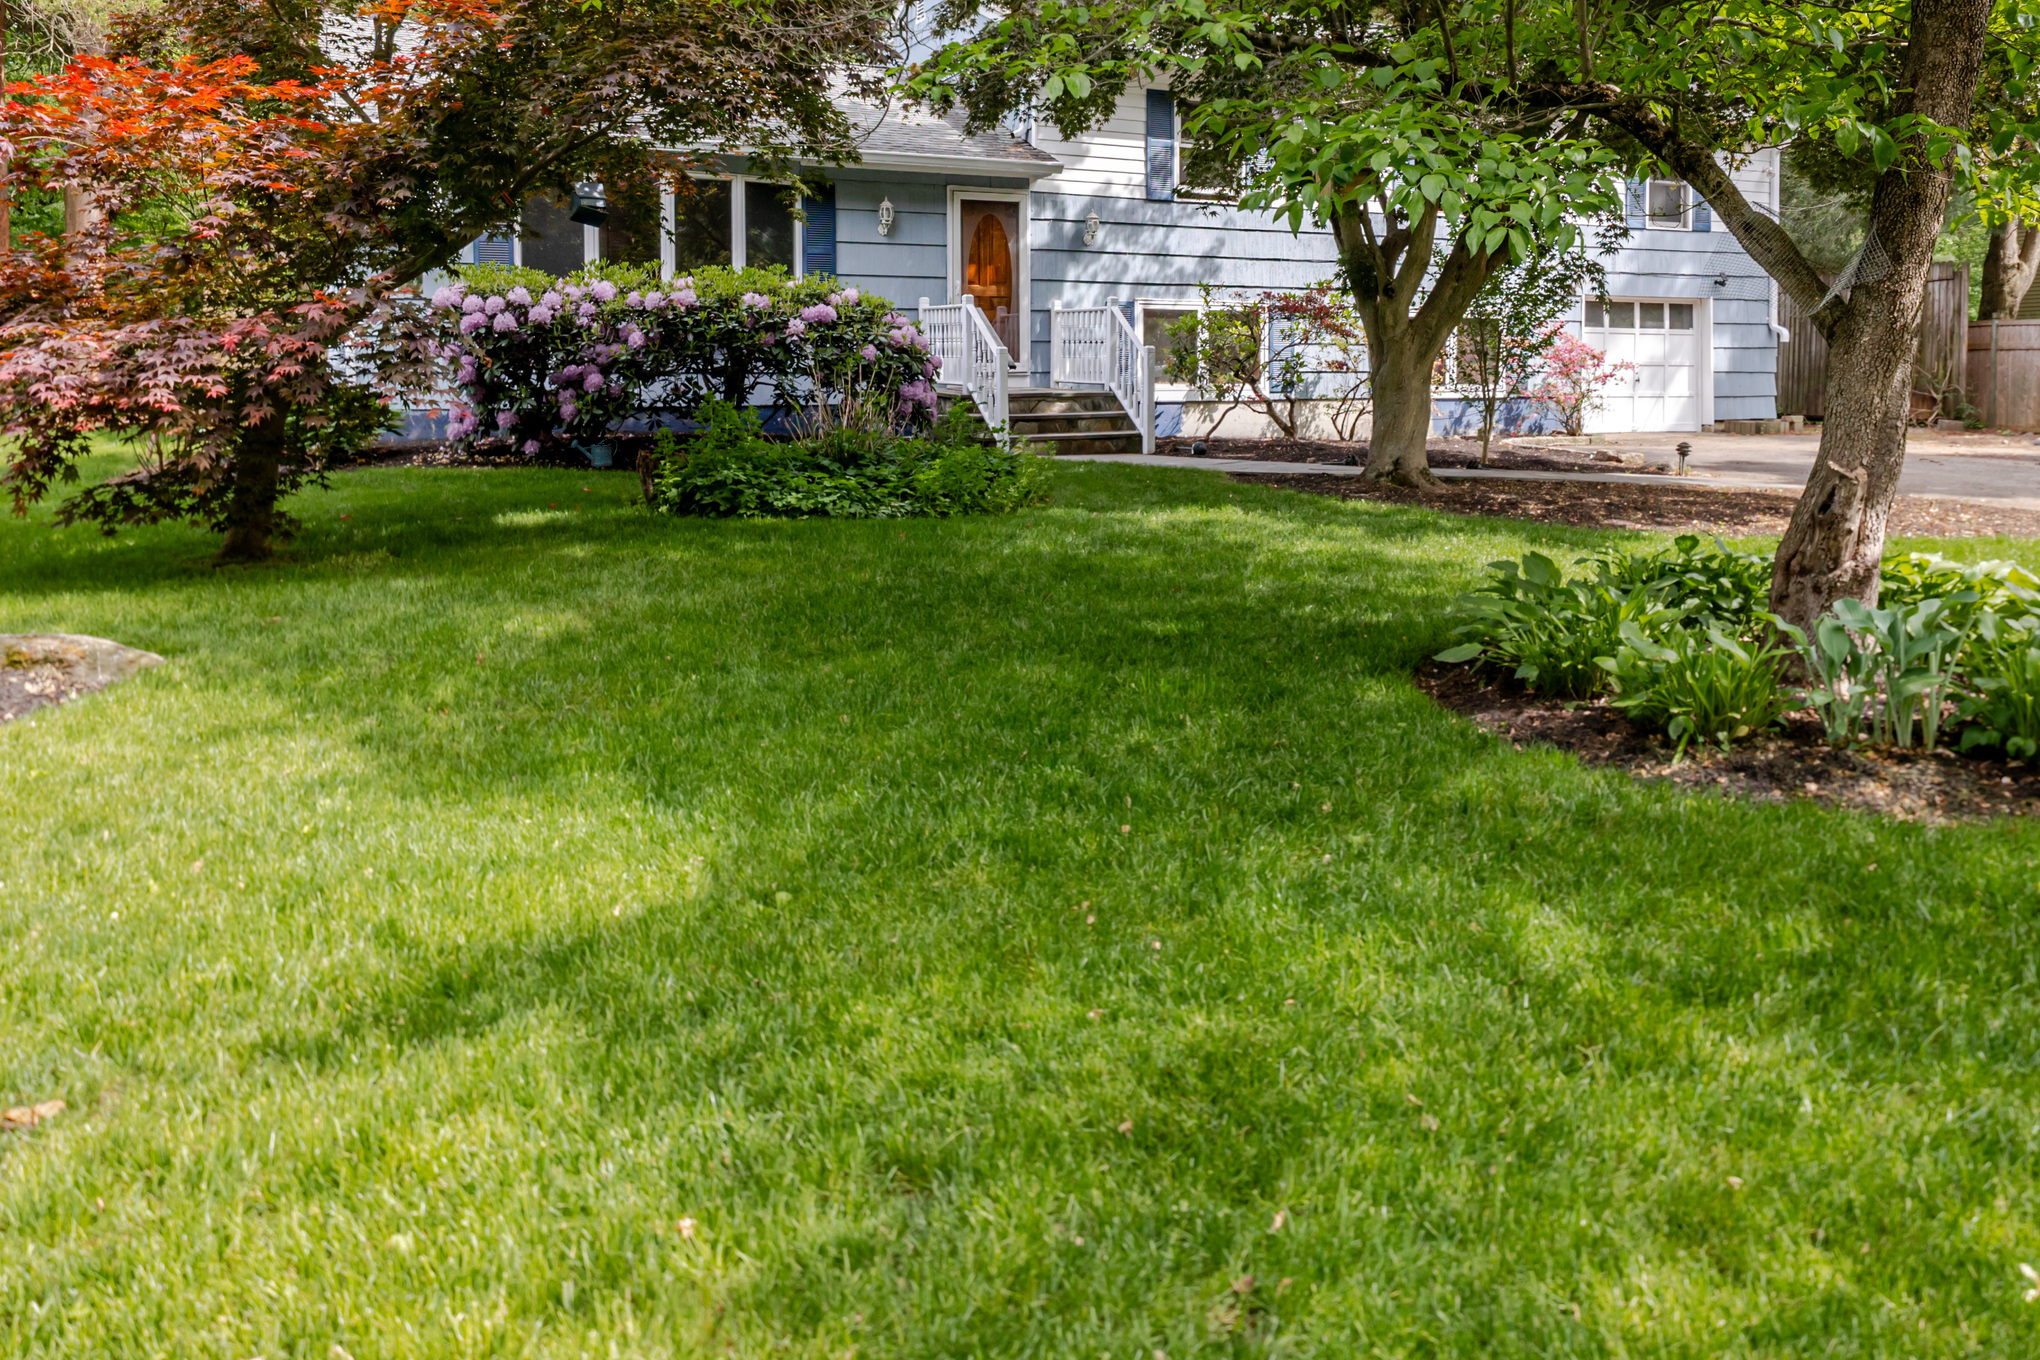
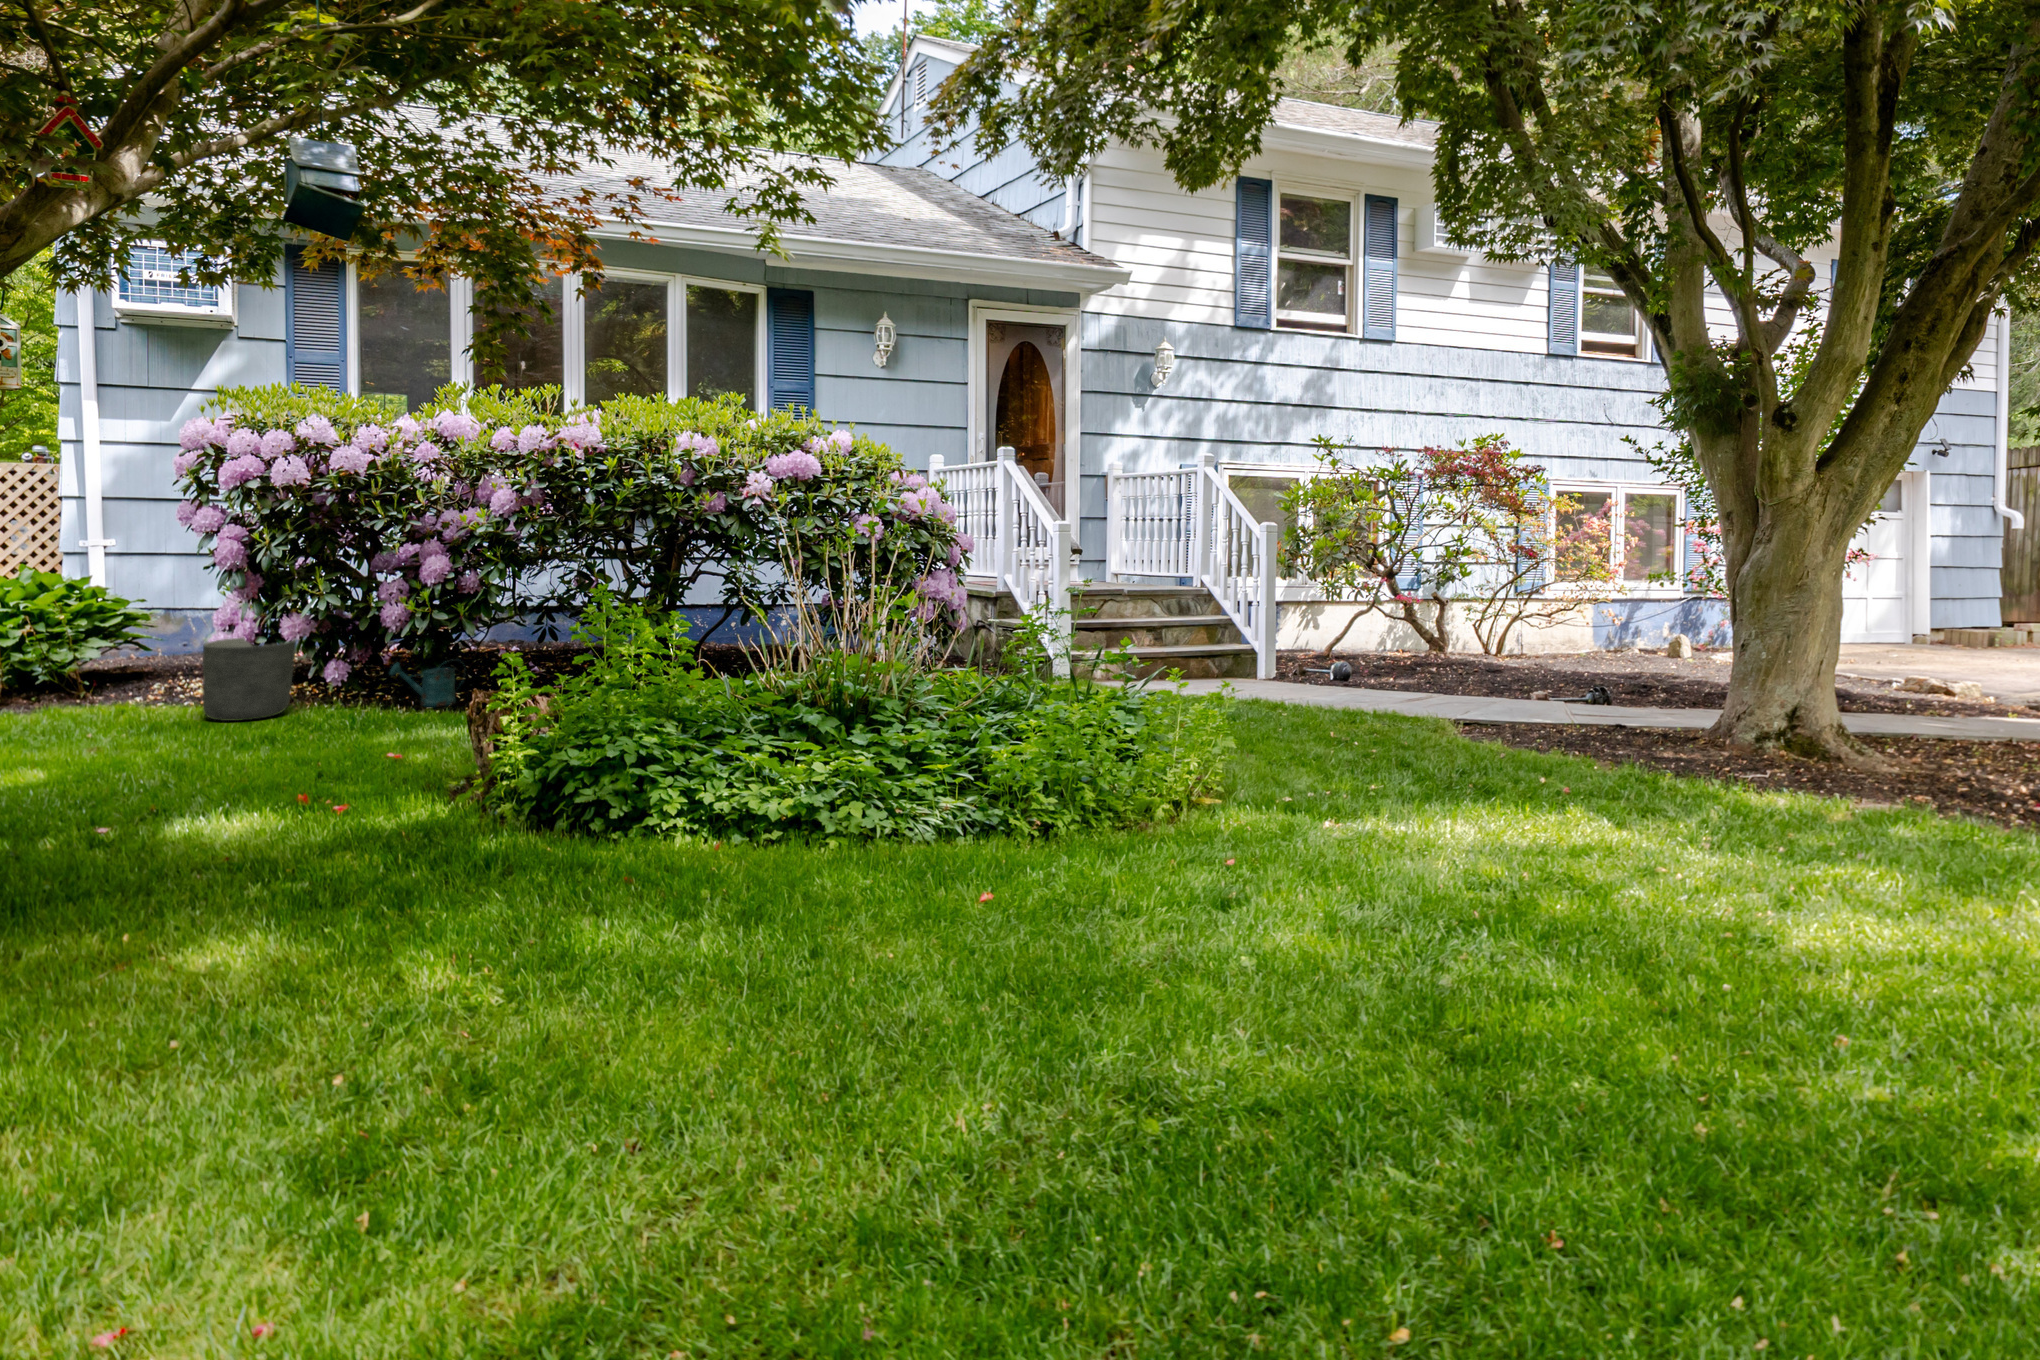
planter: none [461,425,514,473] -> present [203,637,296,721]

